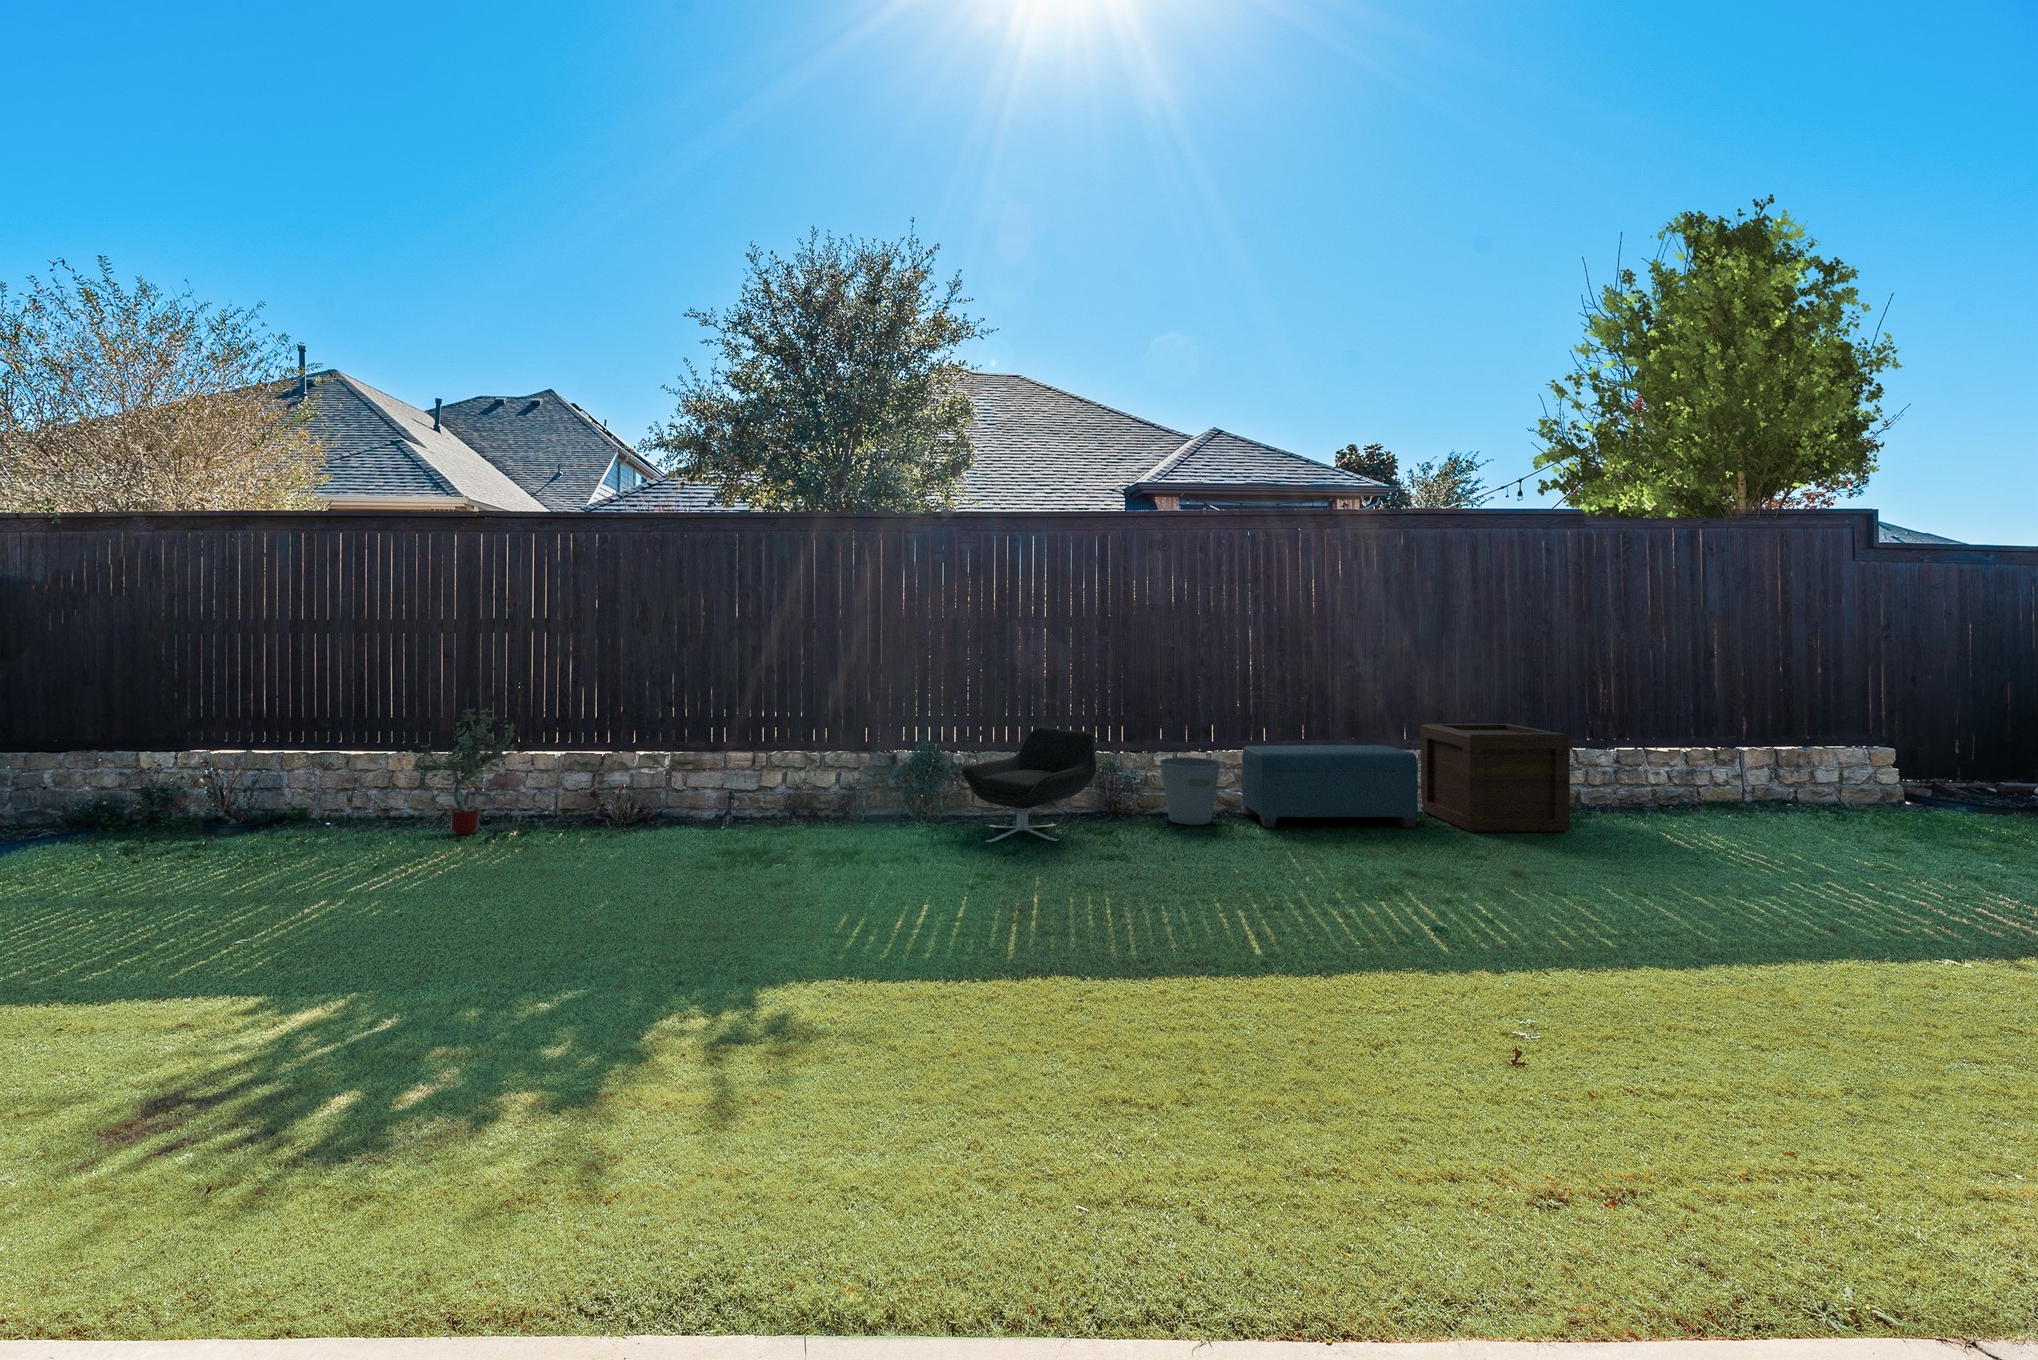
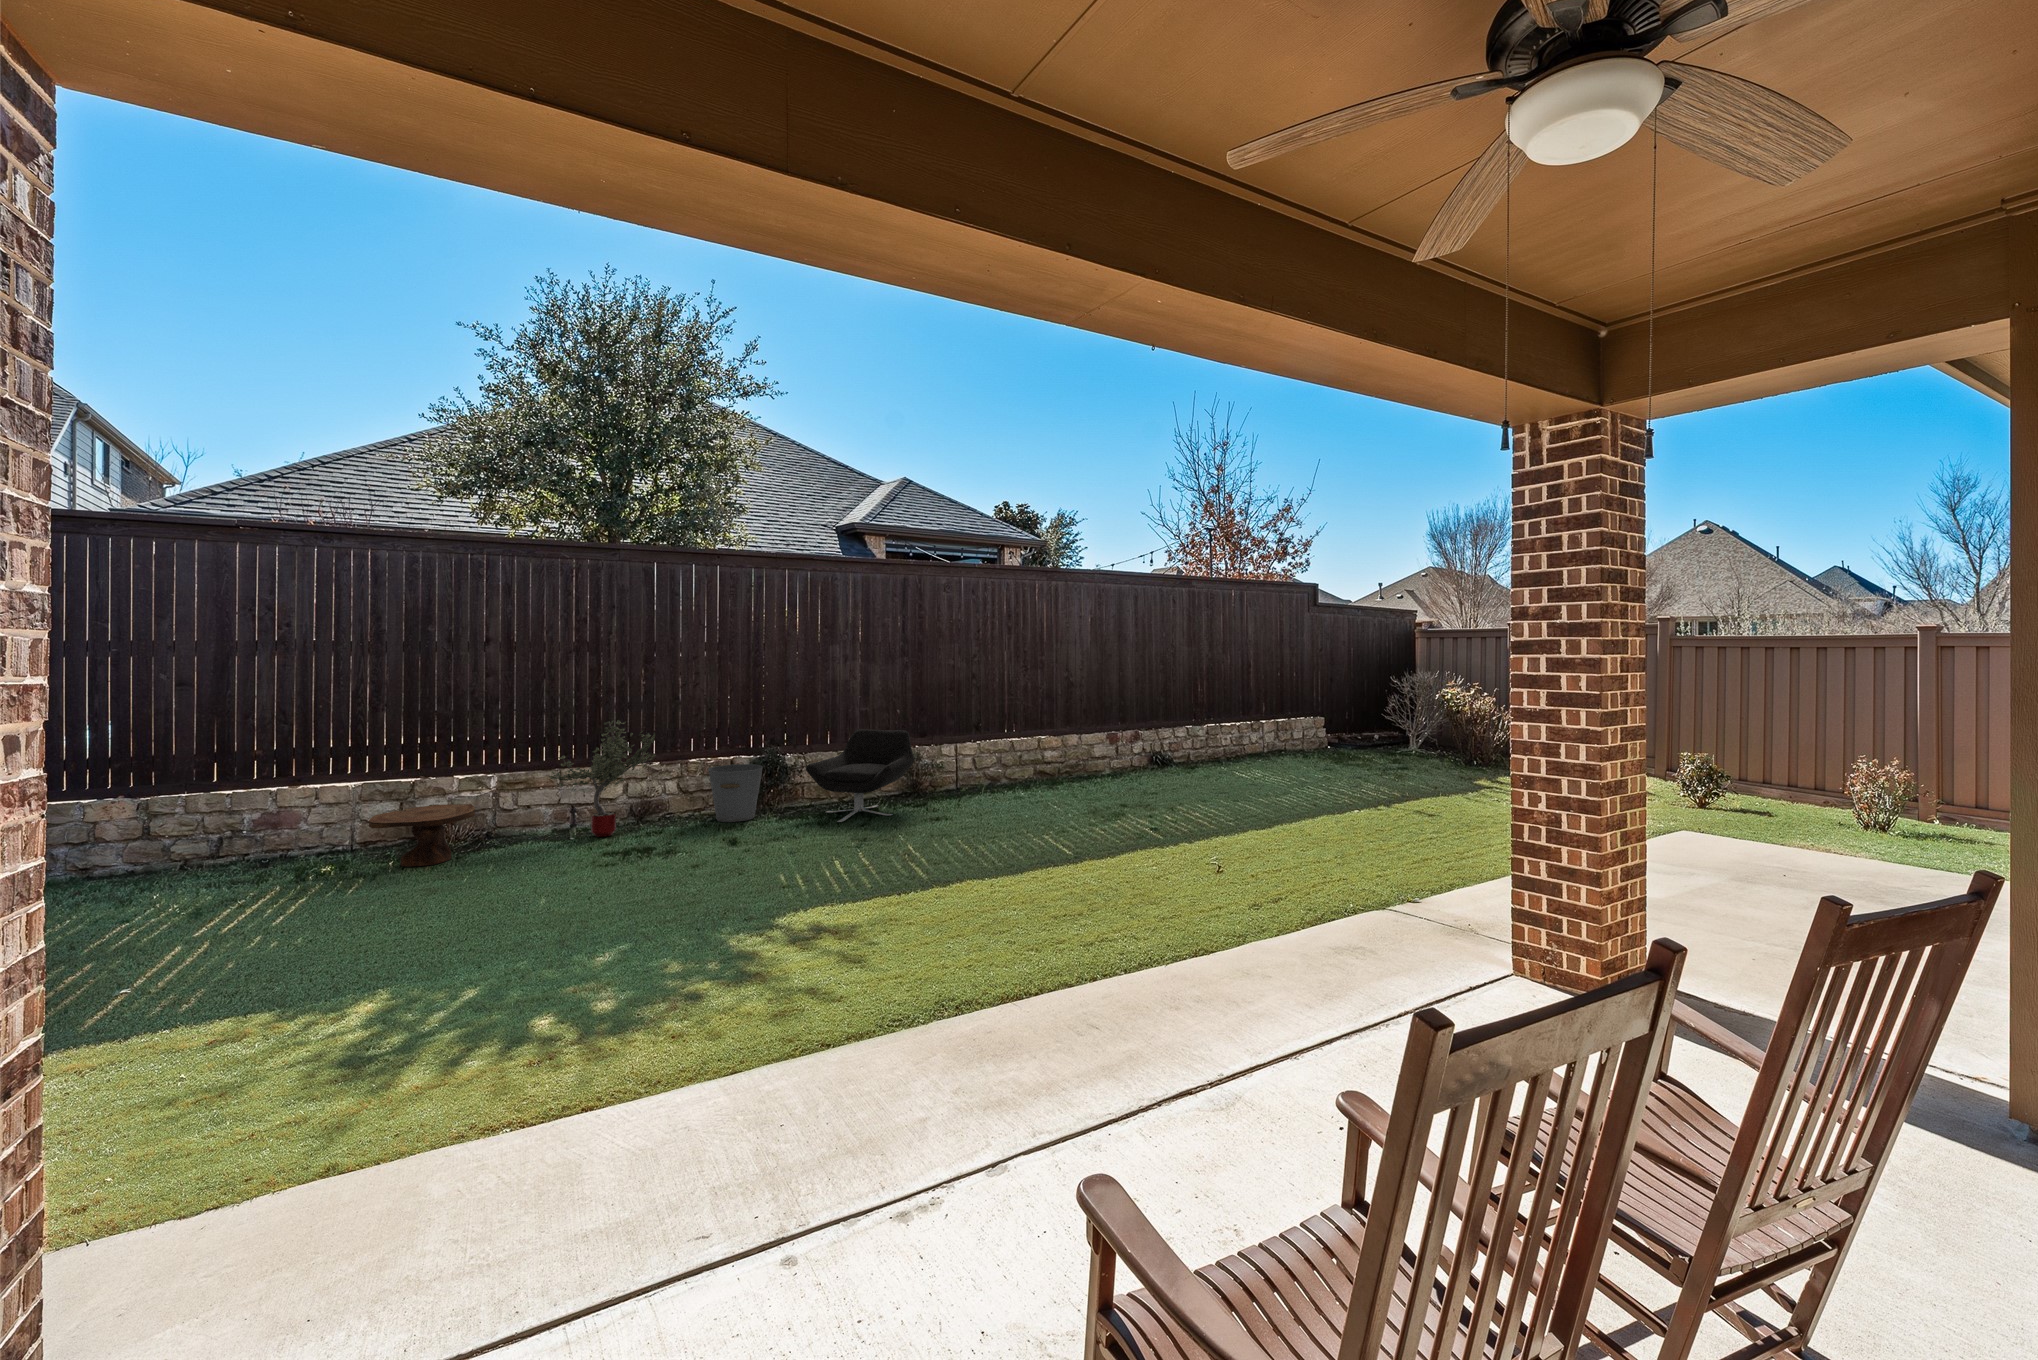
potted tree: present [412,708,517,835] -> present [549,720,655,837]
wooden crate: present [1421,724,1570,832] -> none [1108,712,1193,782]
bench: present [1242,745,1418,827] -> none [1002,731,1114,792]
bucket: present [1160,758,1221,825] -> present [708,764,763,822]
side table: none [540,777,634,839] -> present [369,804,475,867]

